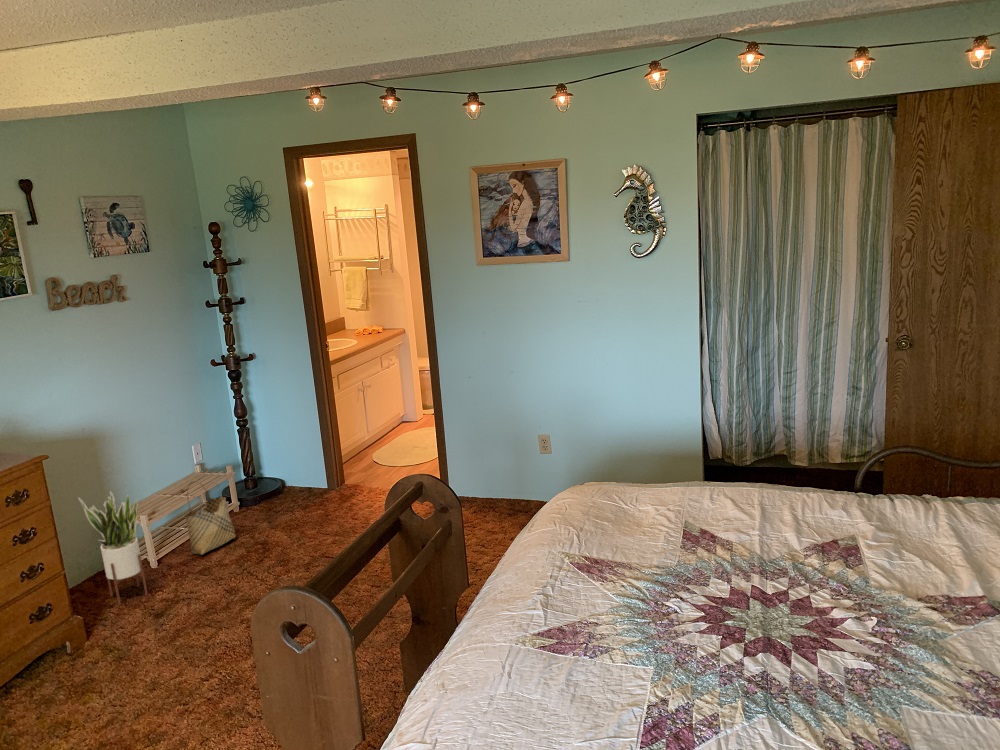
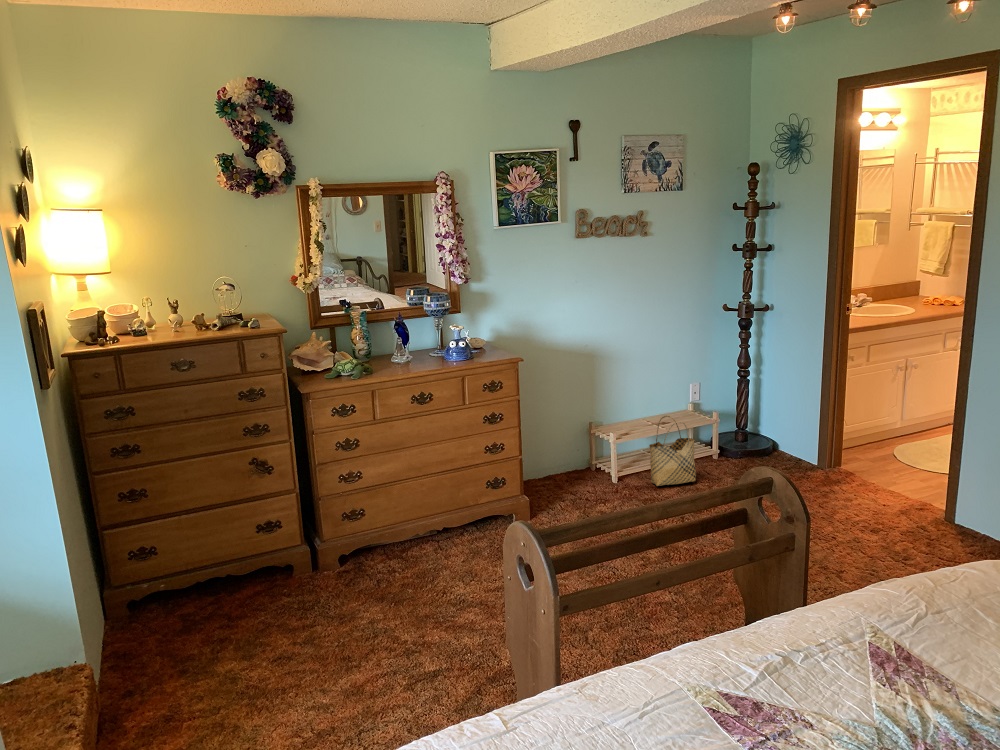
potted plant: present [78,491,148,605] -> none [557,401,600,503]

